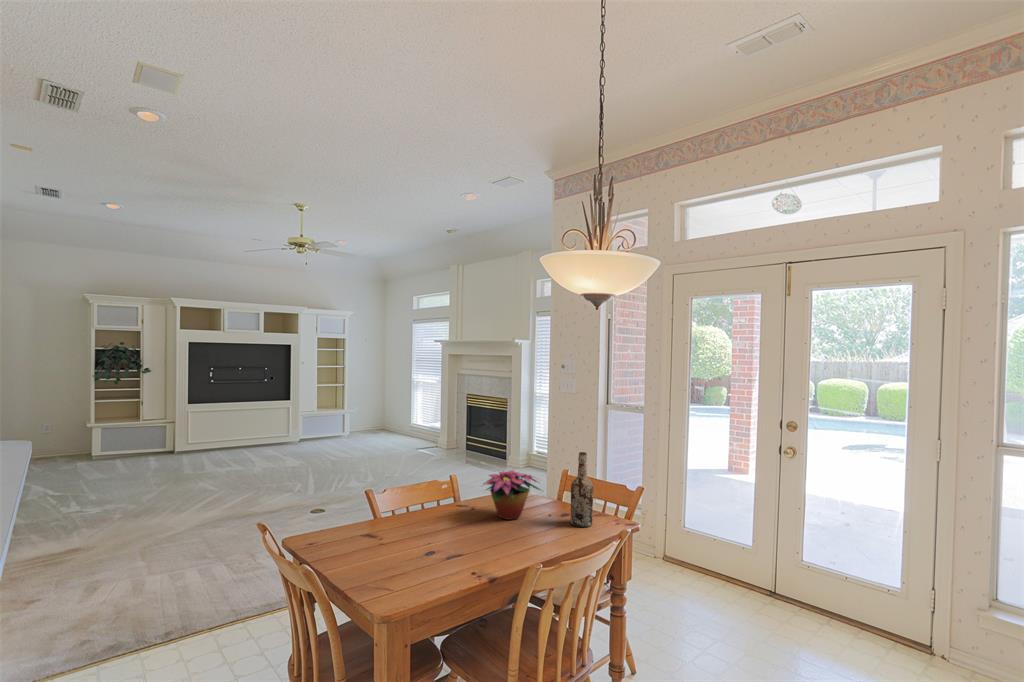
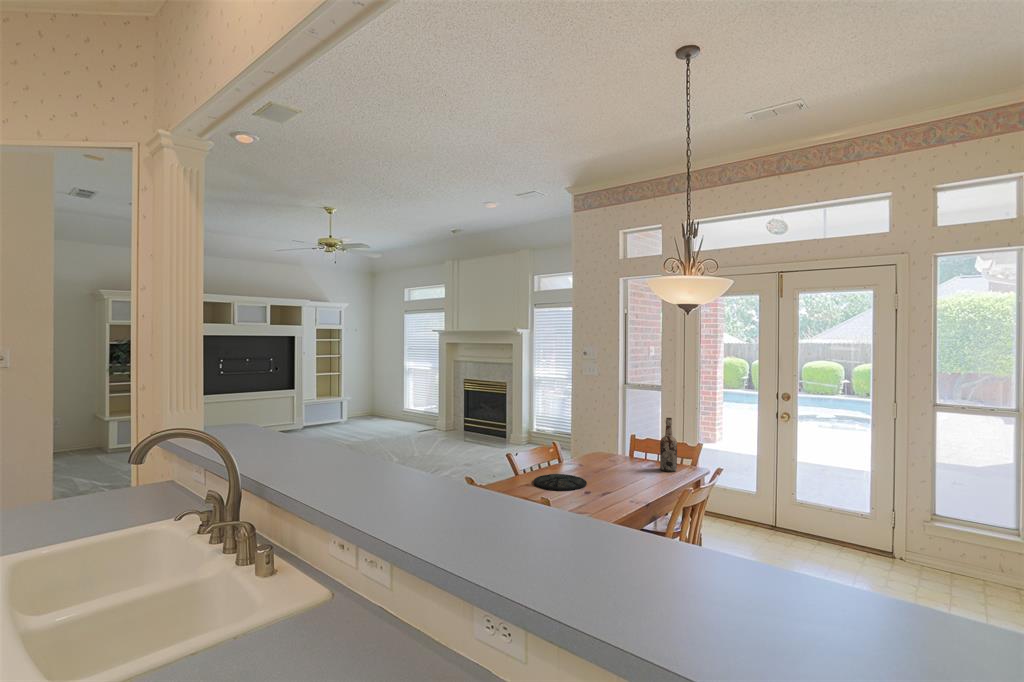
flower arrangement: present [483,470,541,520] -> none [586,432,639,470]
plate: none [375,522,447,550] -> present [534,474,587,491]

